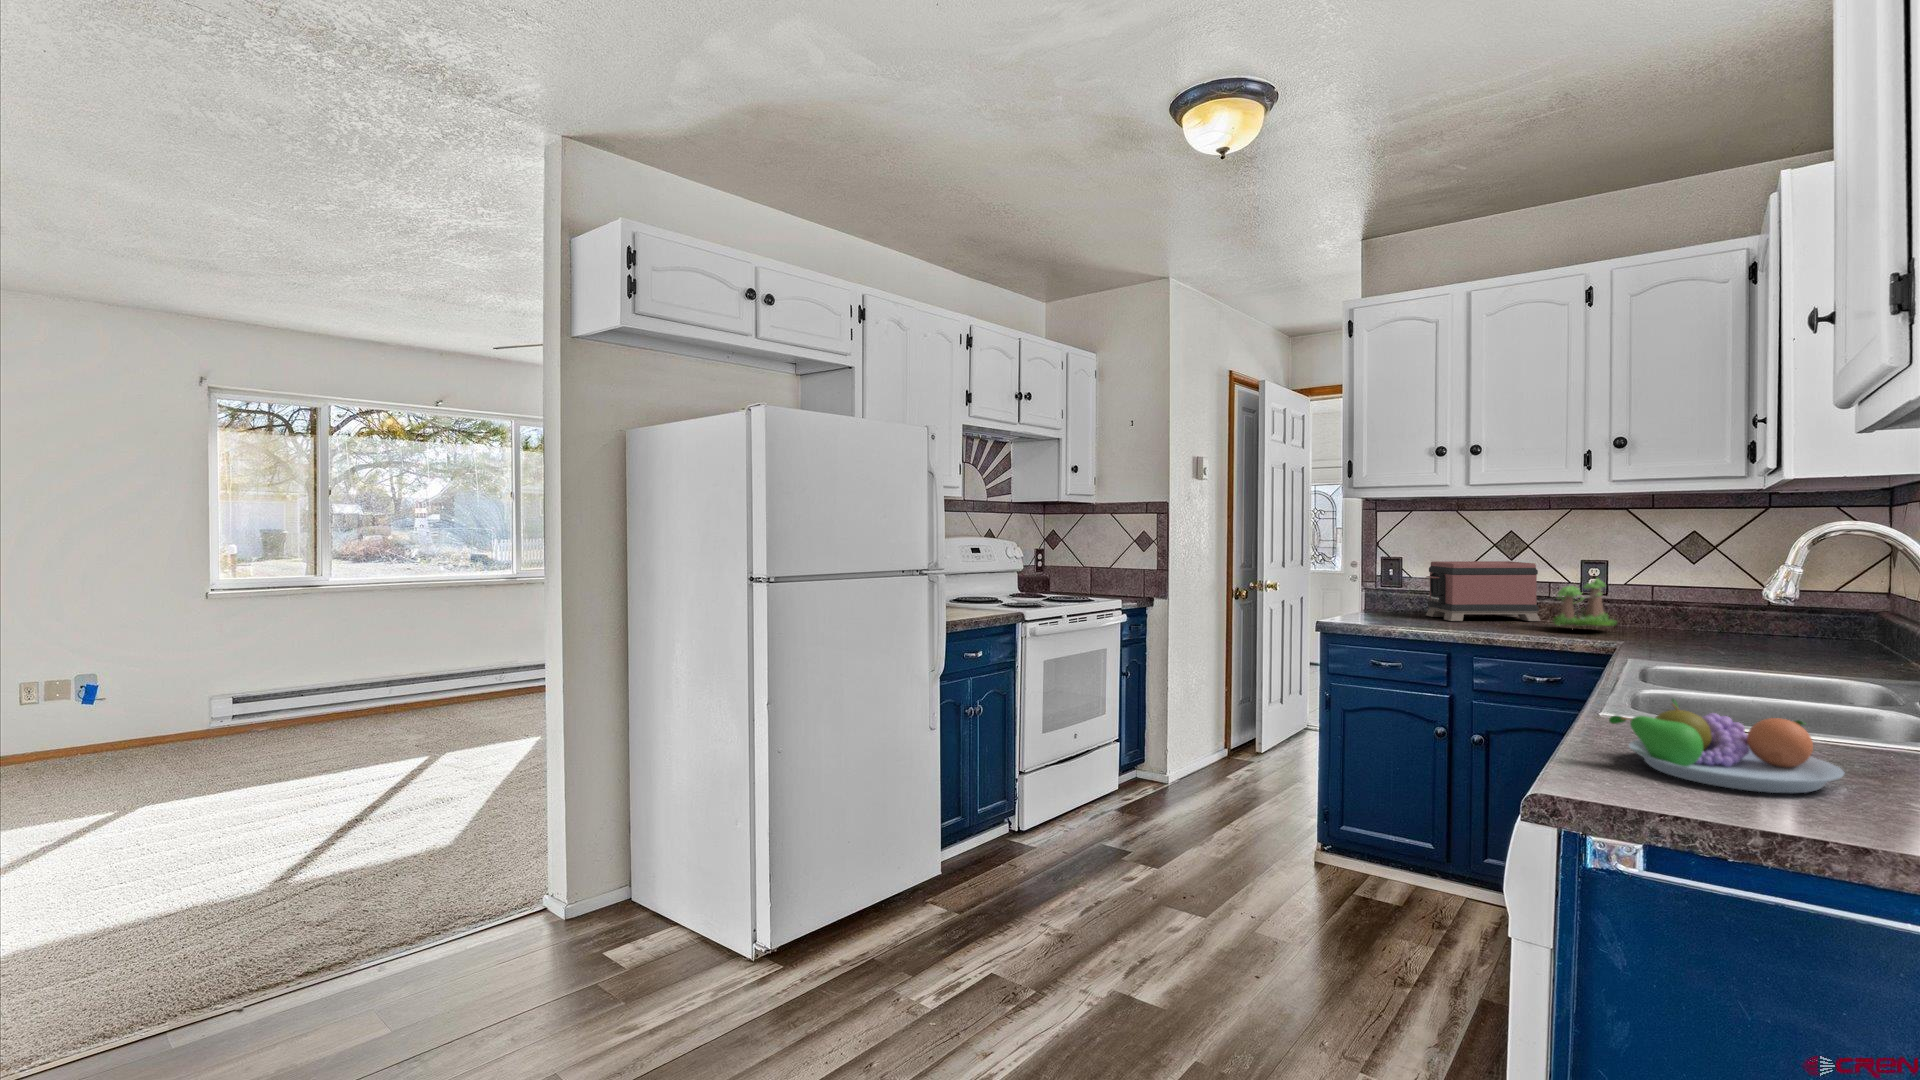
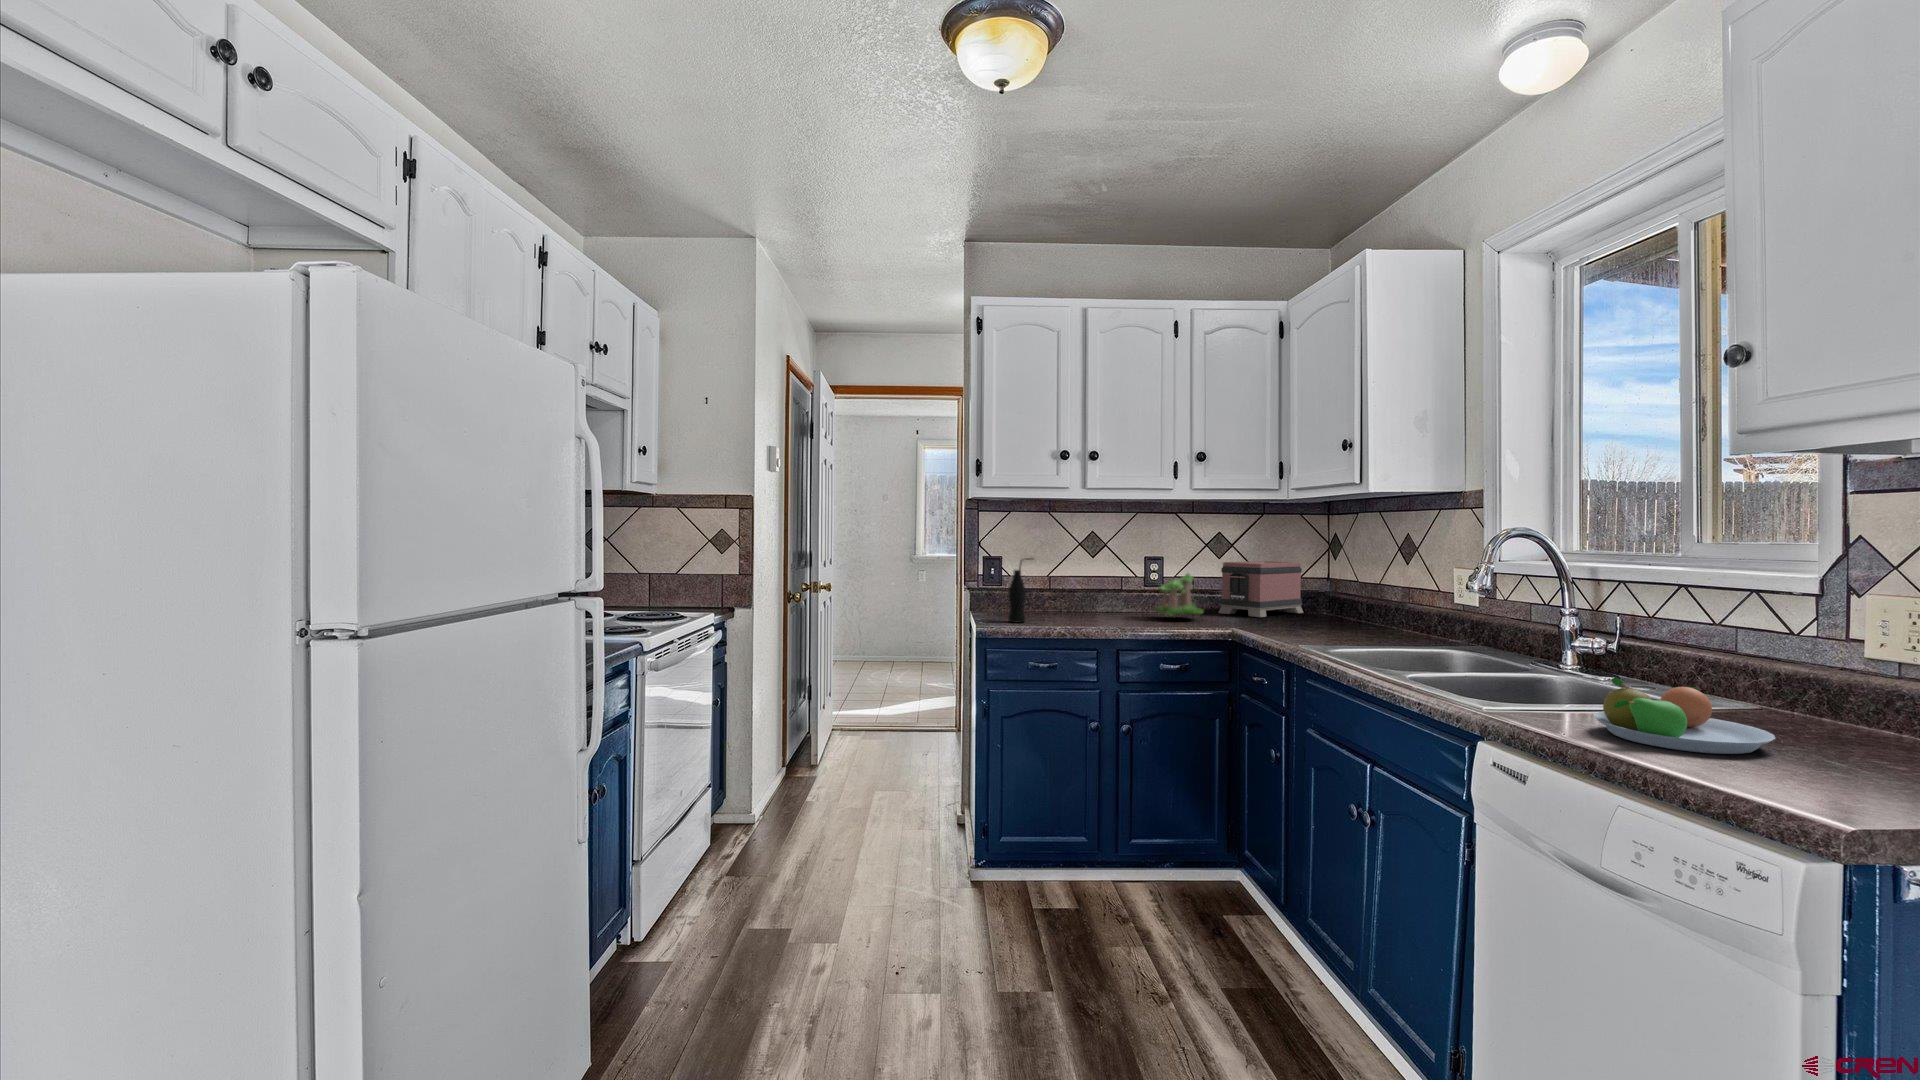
bottle: none [1358,558,1387,622] -> present [1008,558,1032,623]
toaster: present [1426,561,1541,621] -> present [1218,561,1304,617]

